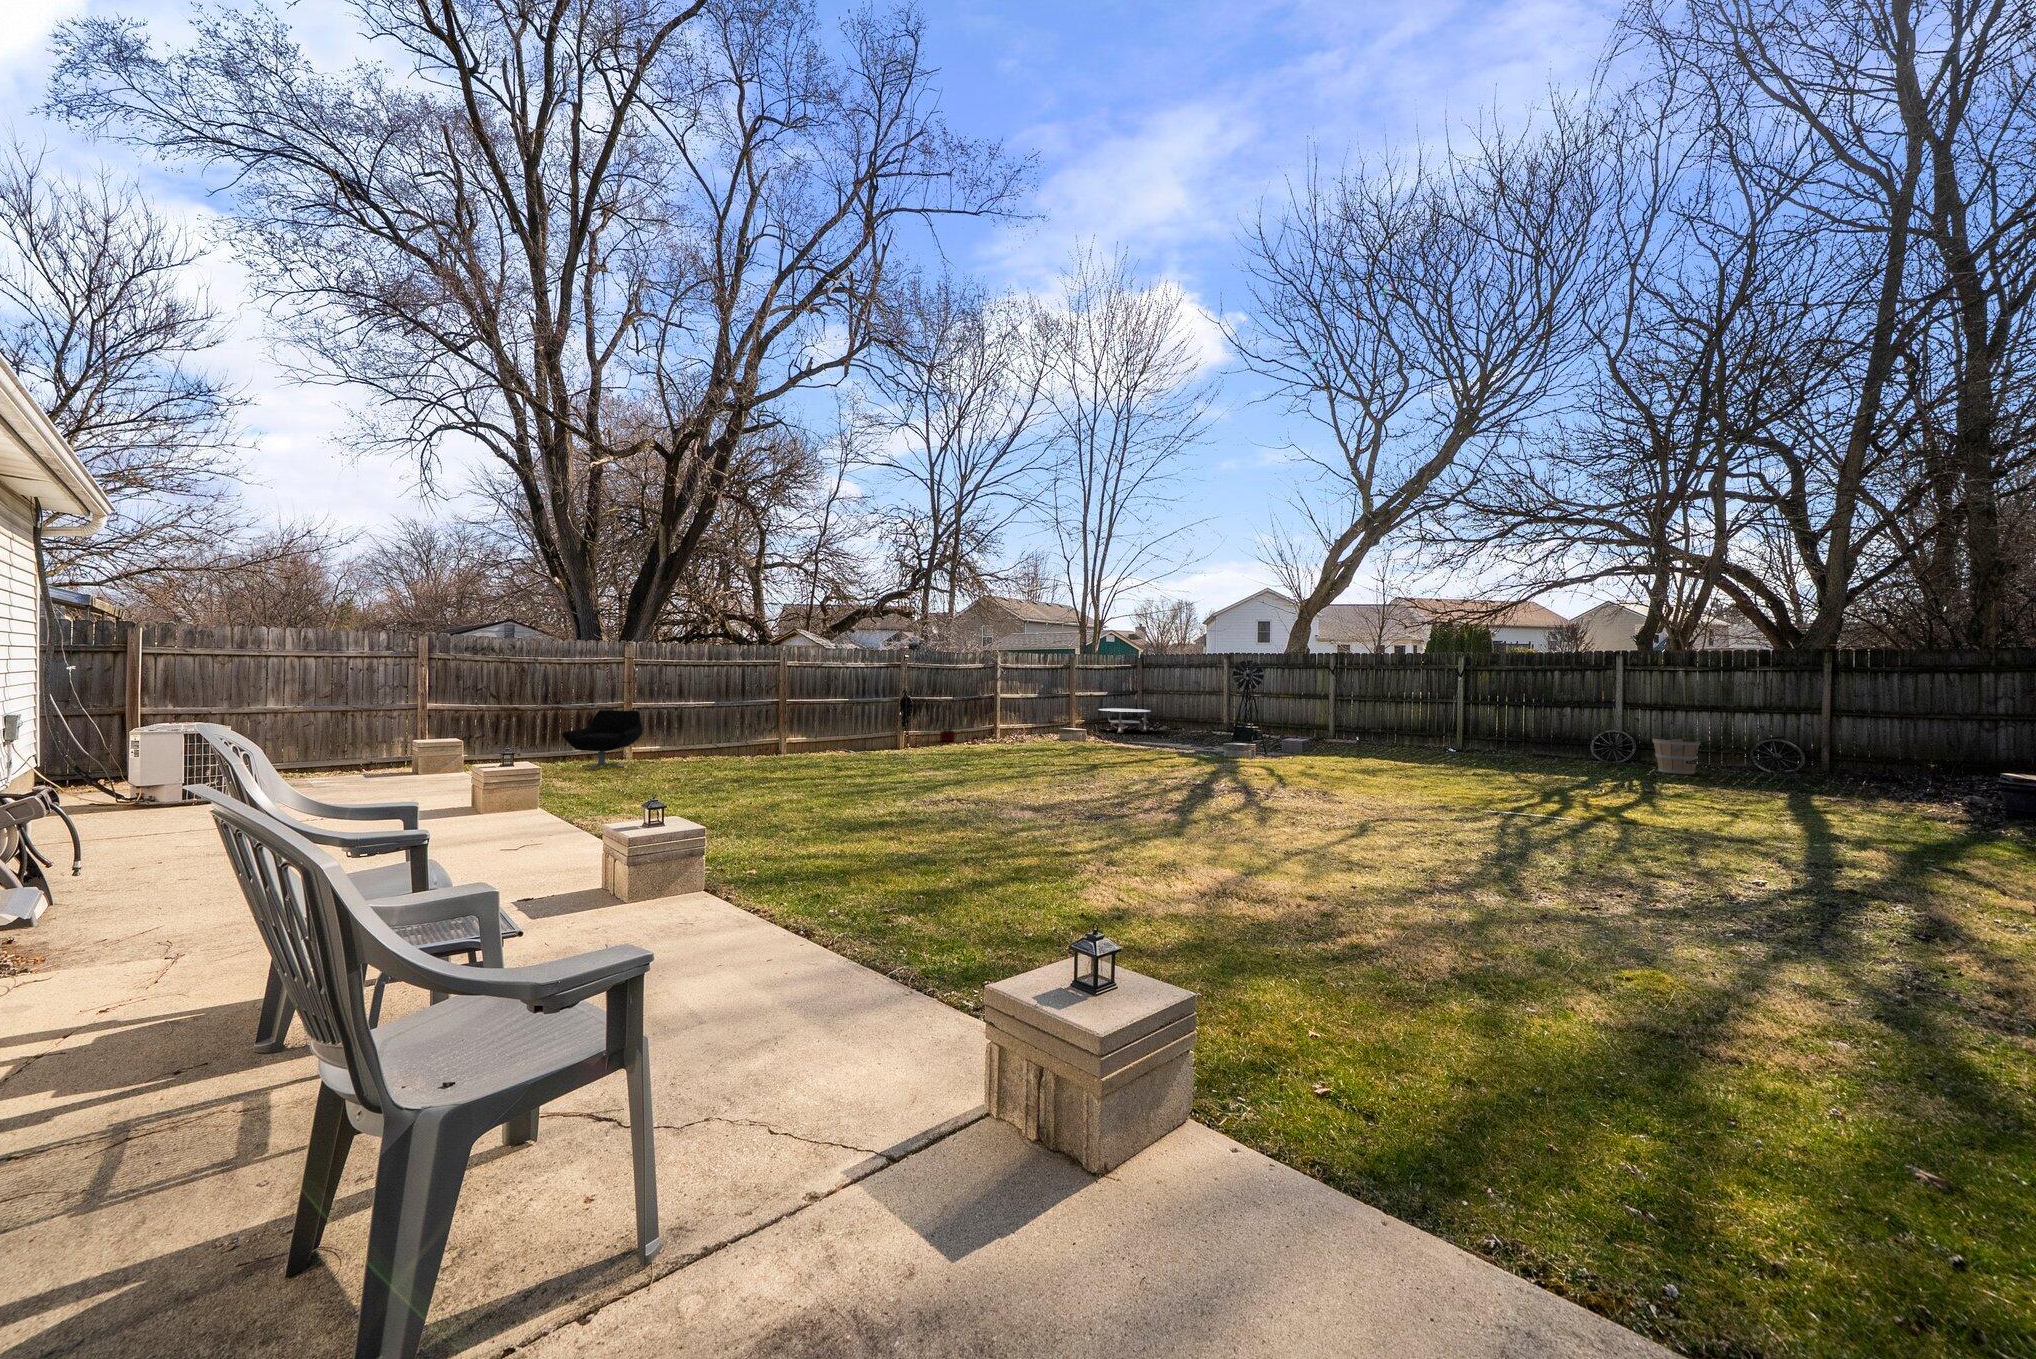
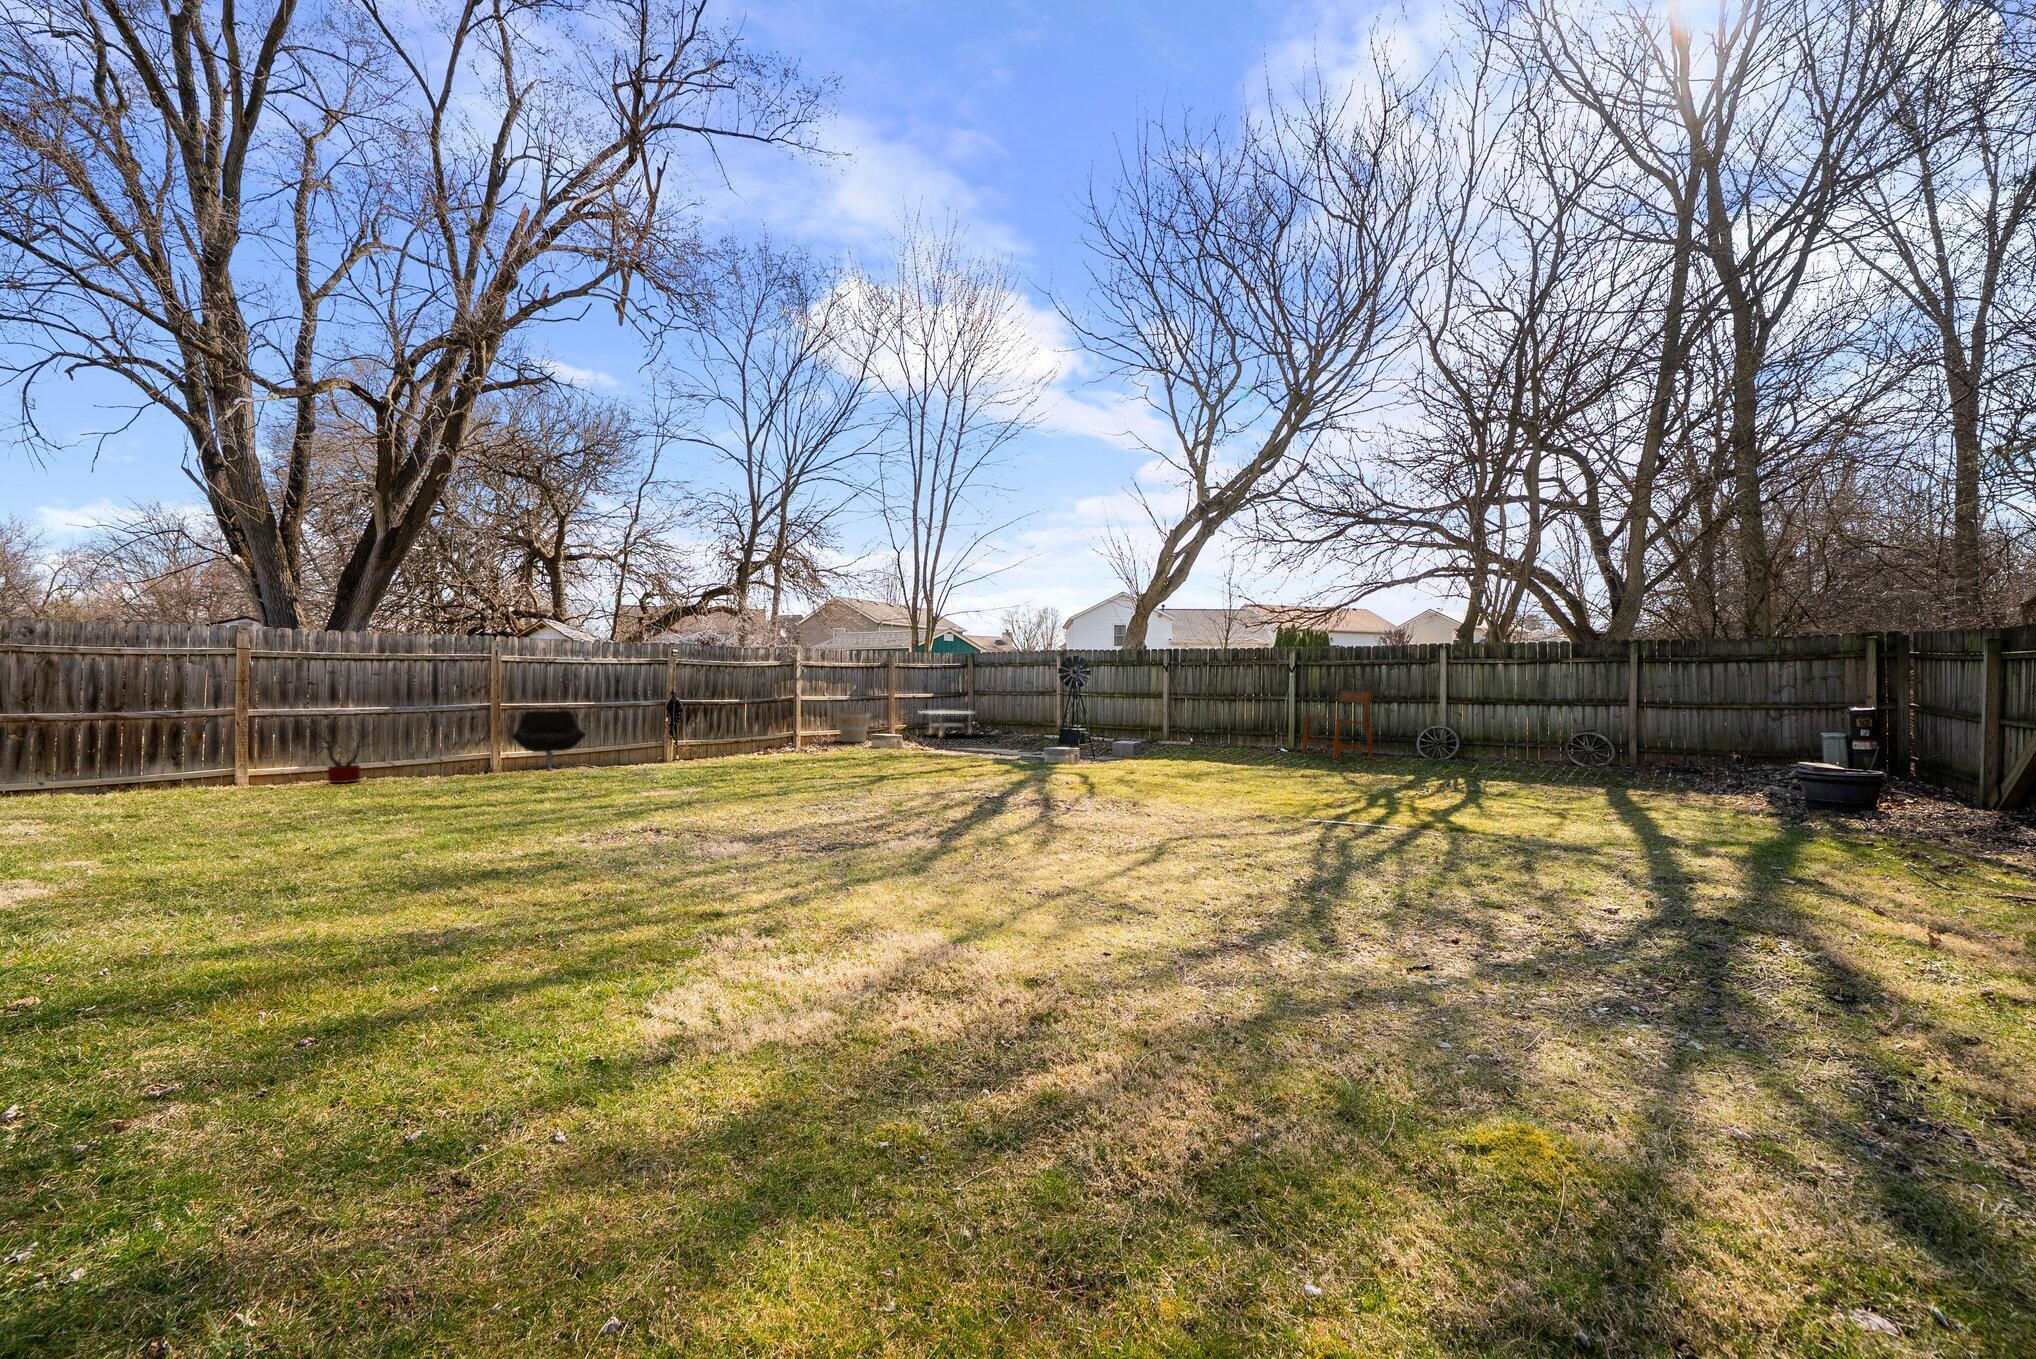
bench: none [1470,695,1544,761] -> present [1302,691,1373,760]
lounge chair: present [562,710,643,770] -> present [512,710,586,770]
decorative plant: present [933,710,959,741] -> present [317,727,389,783]
wooden bucket: present [1653,736,1701,775] -> present [836,711,870,742]

